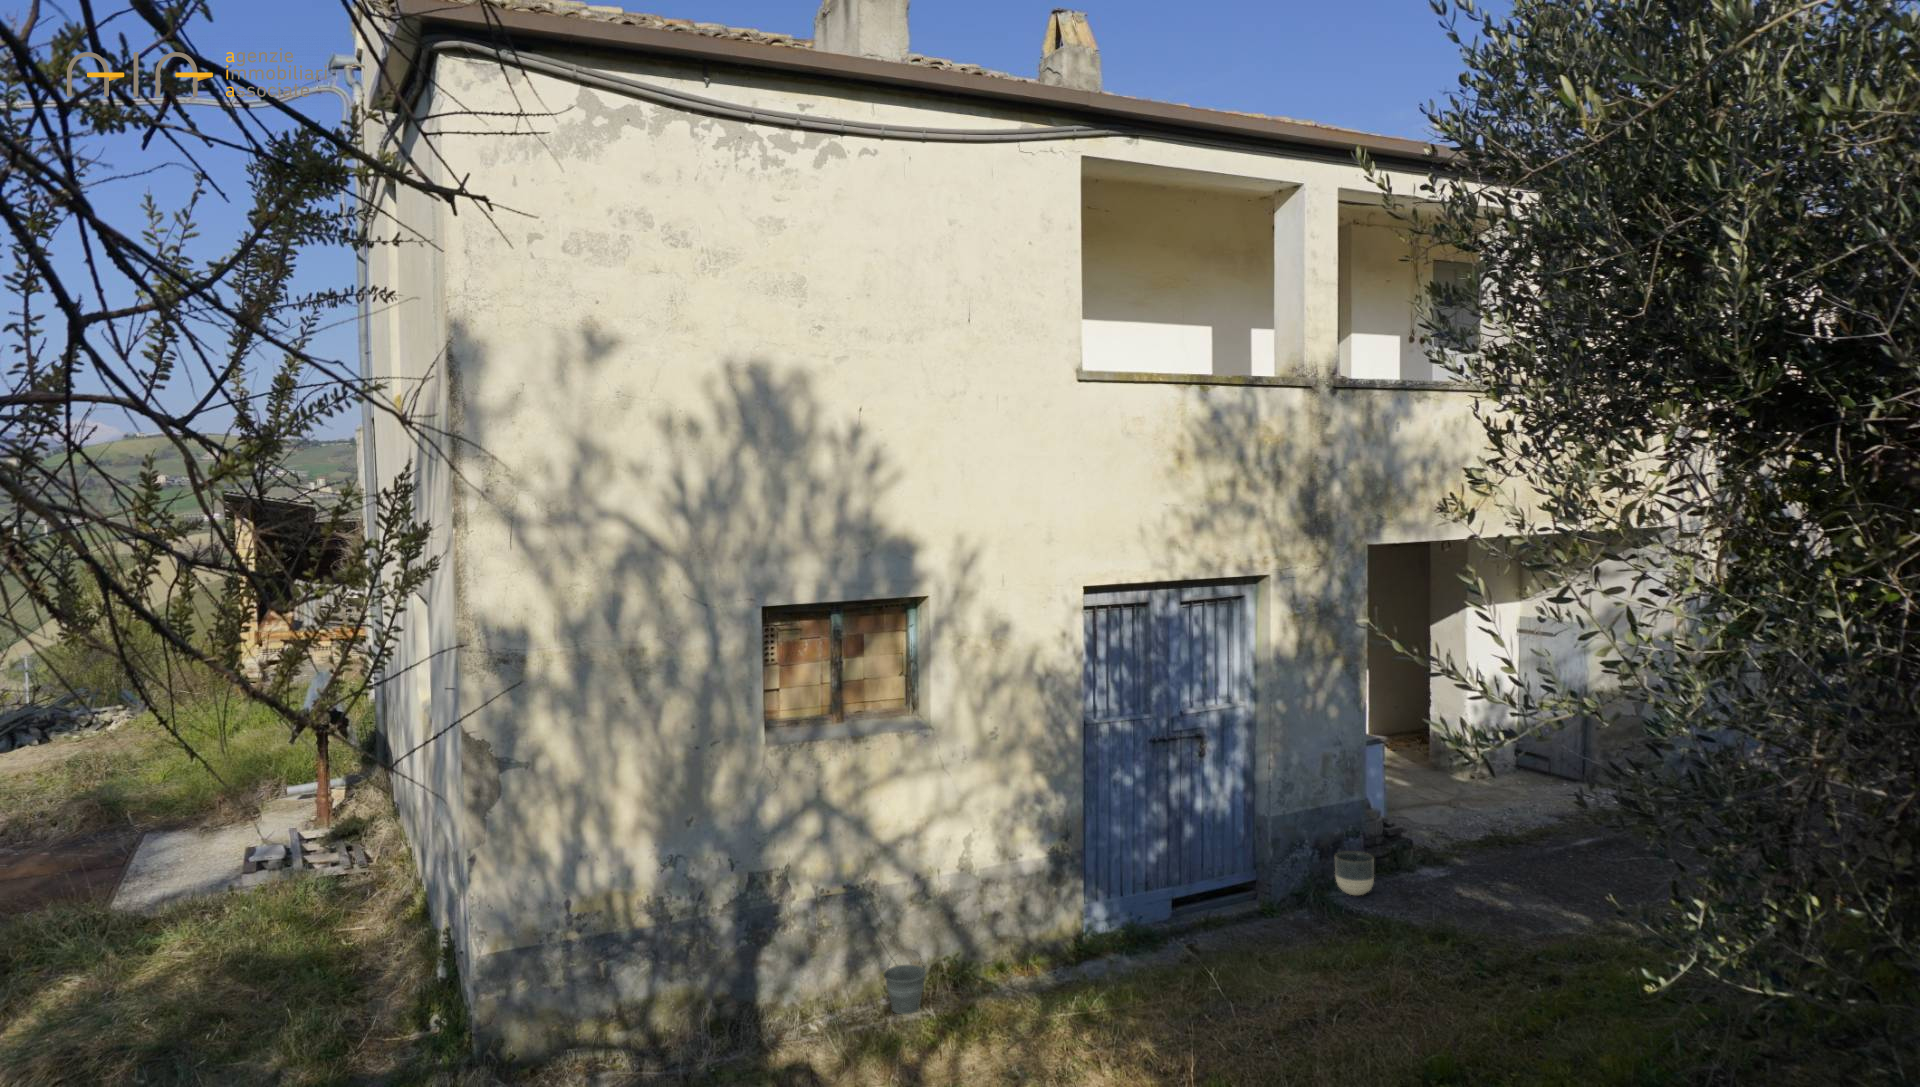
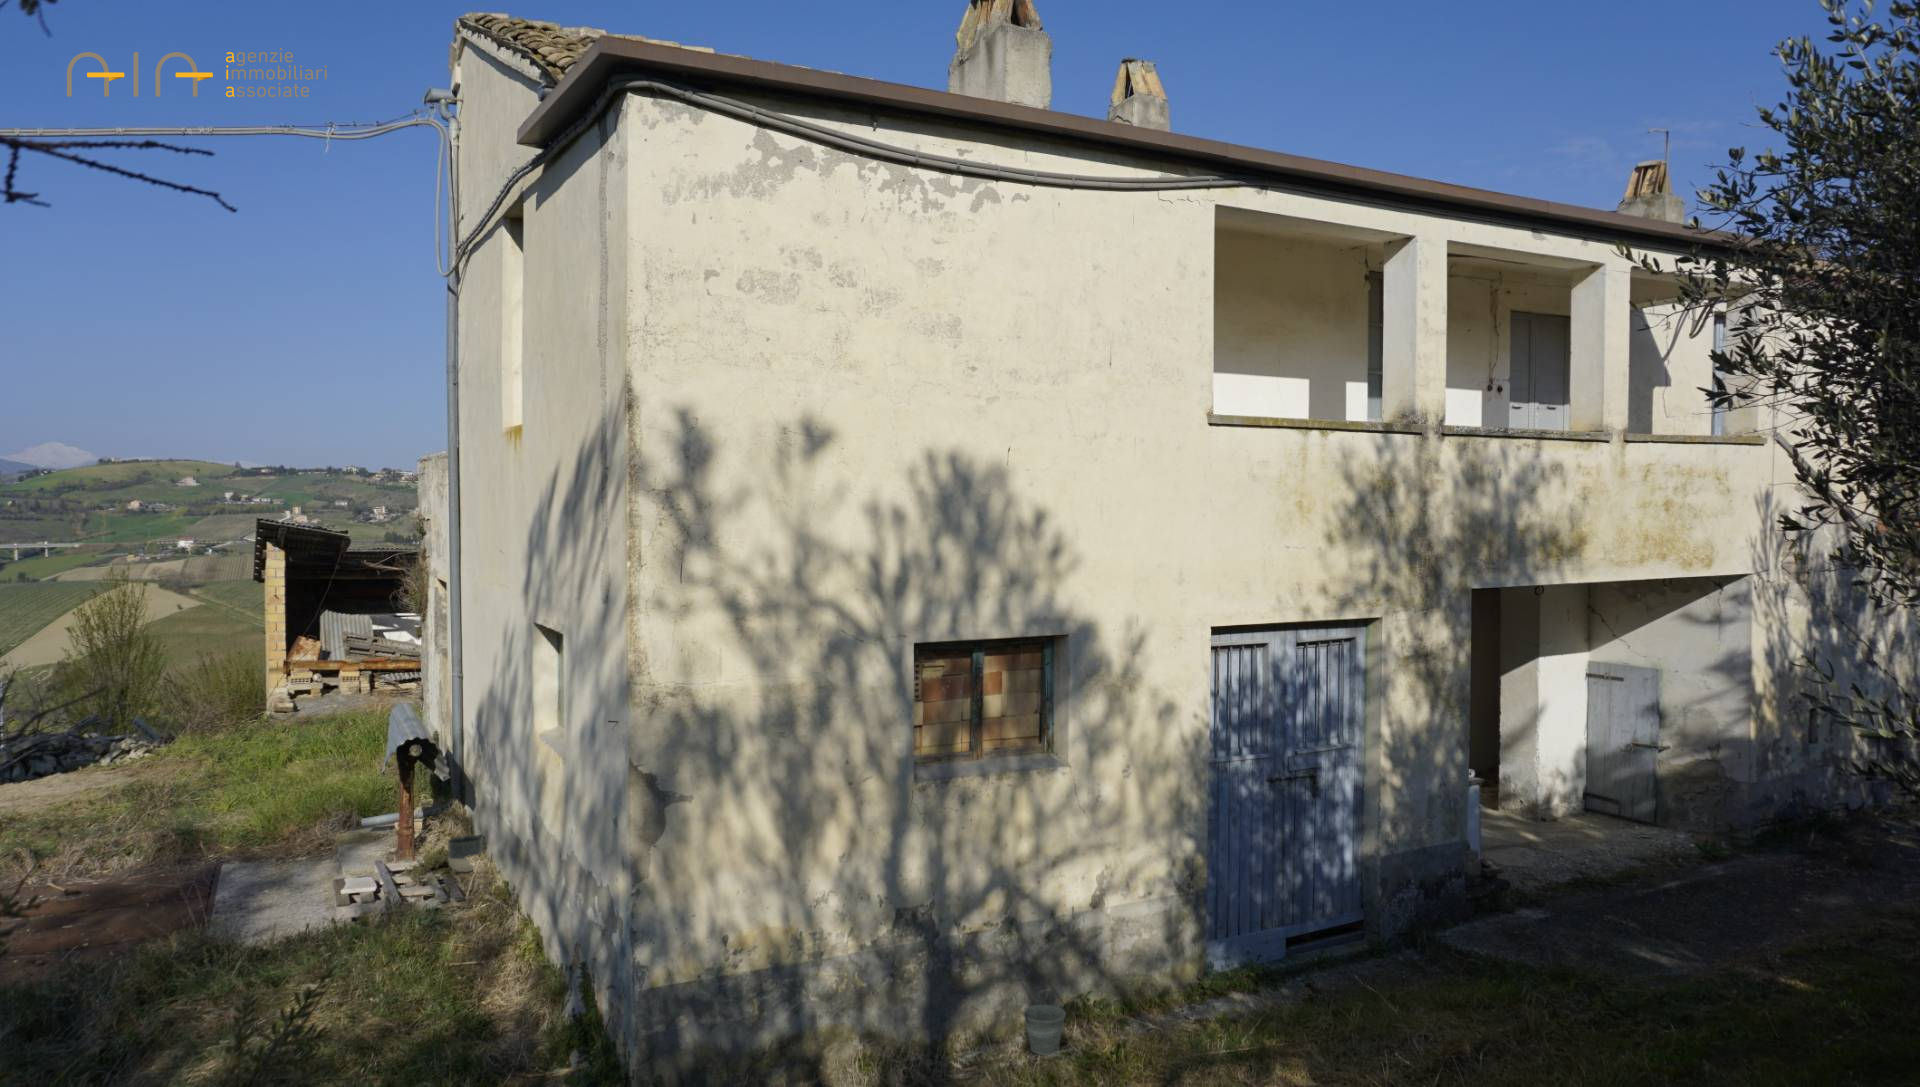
planter: present [1335,851,1374,895] -> present [448,835,482,872]

